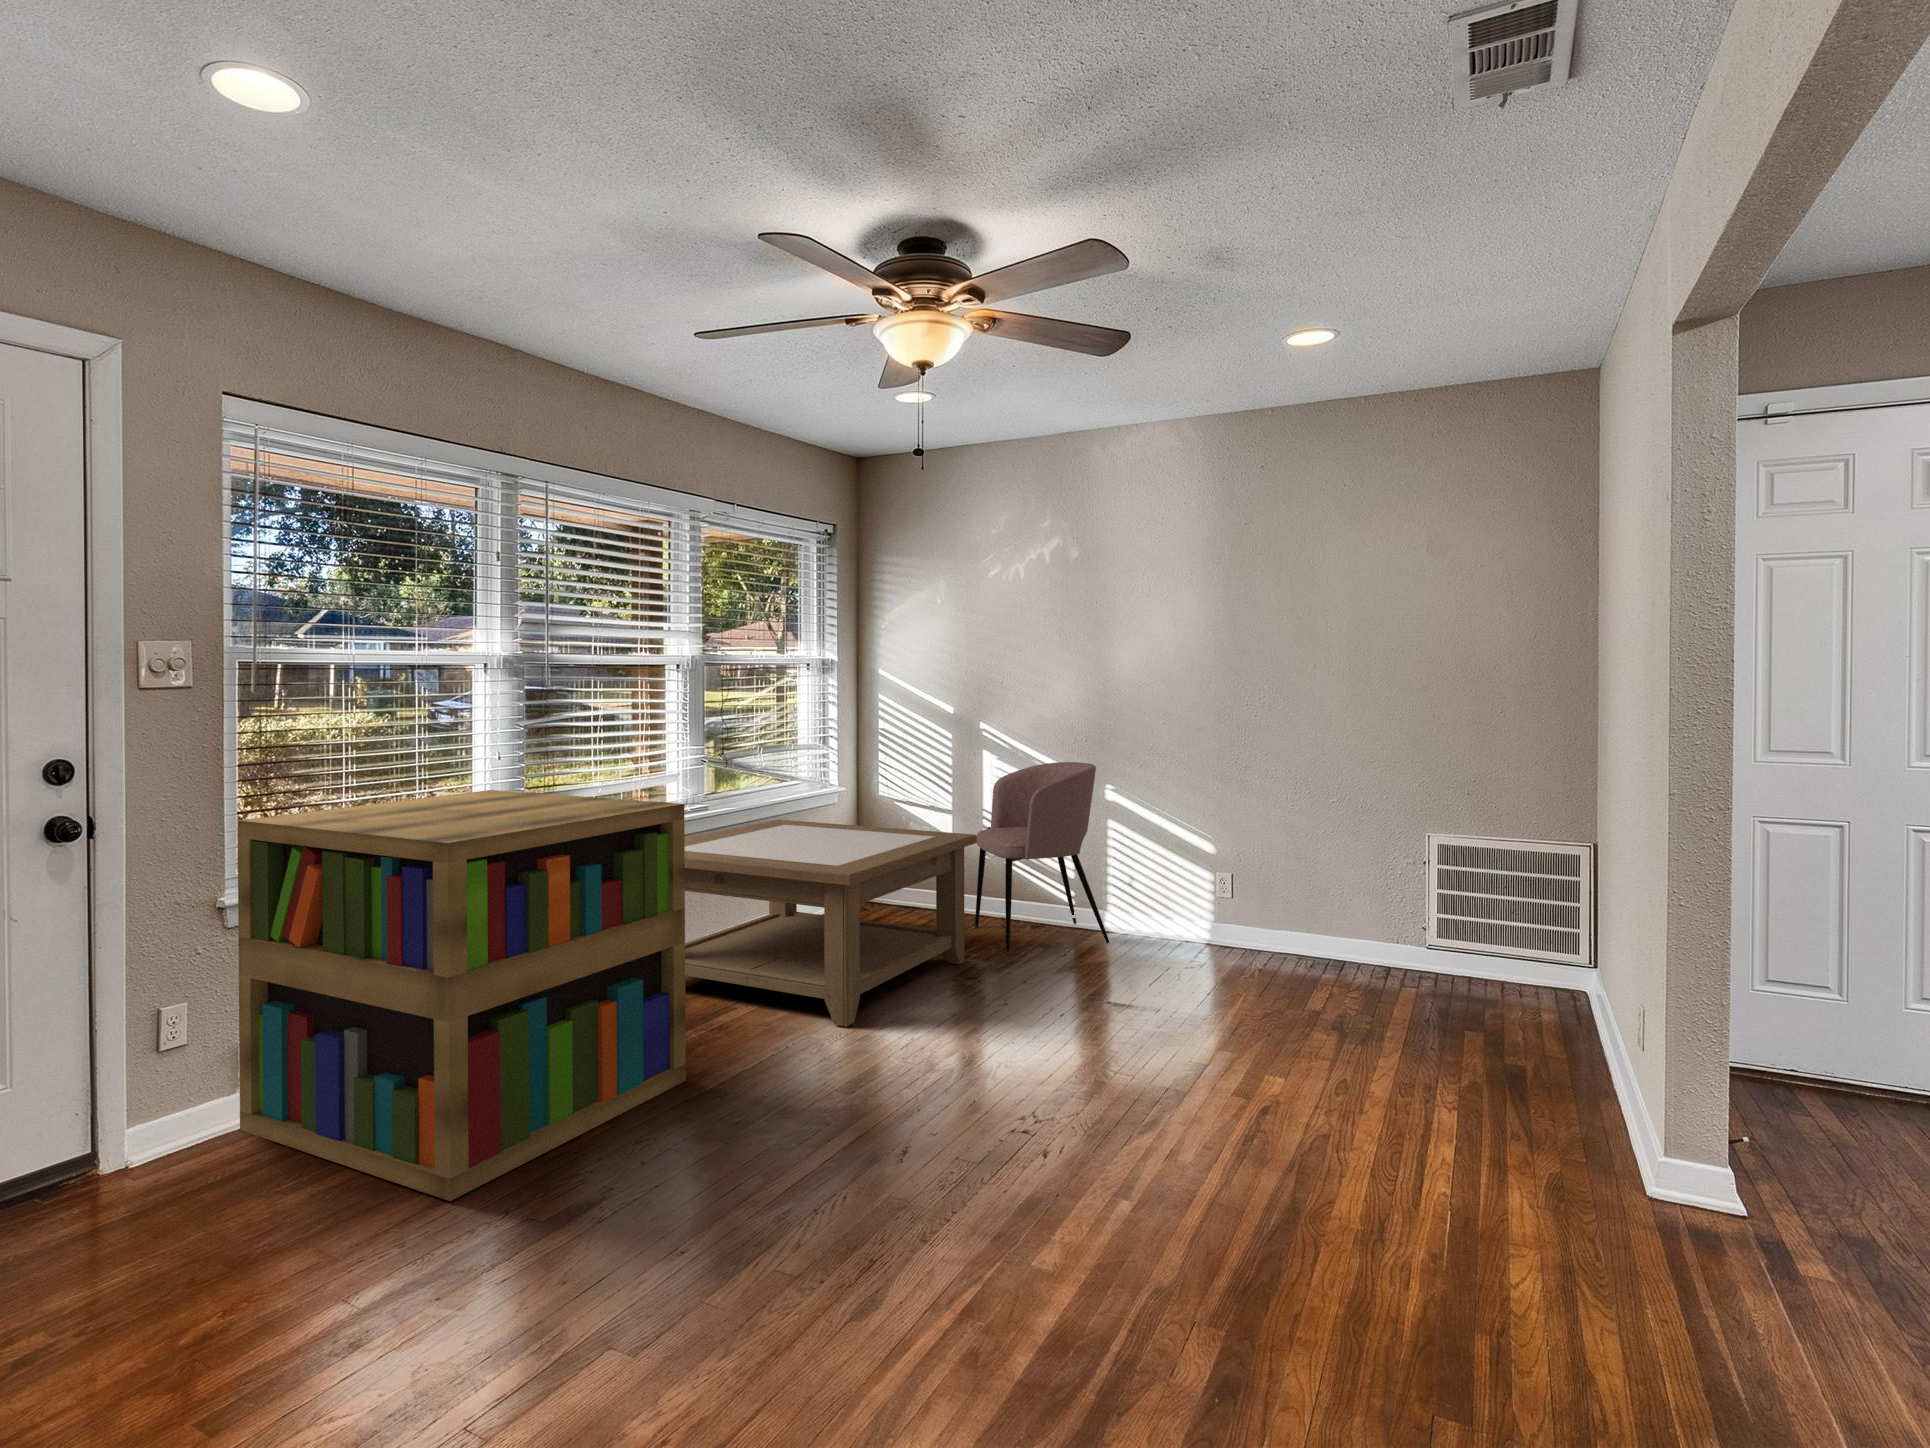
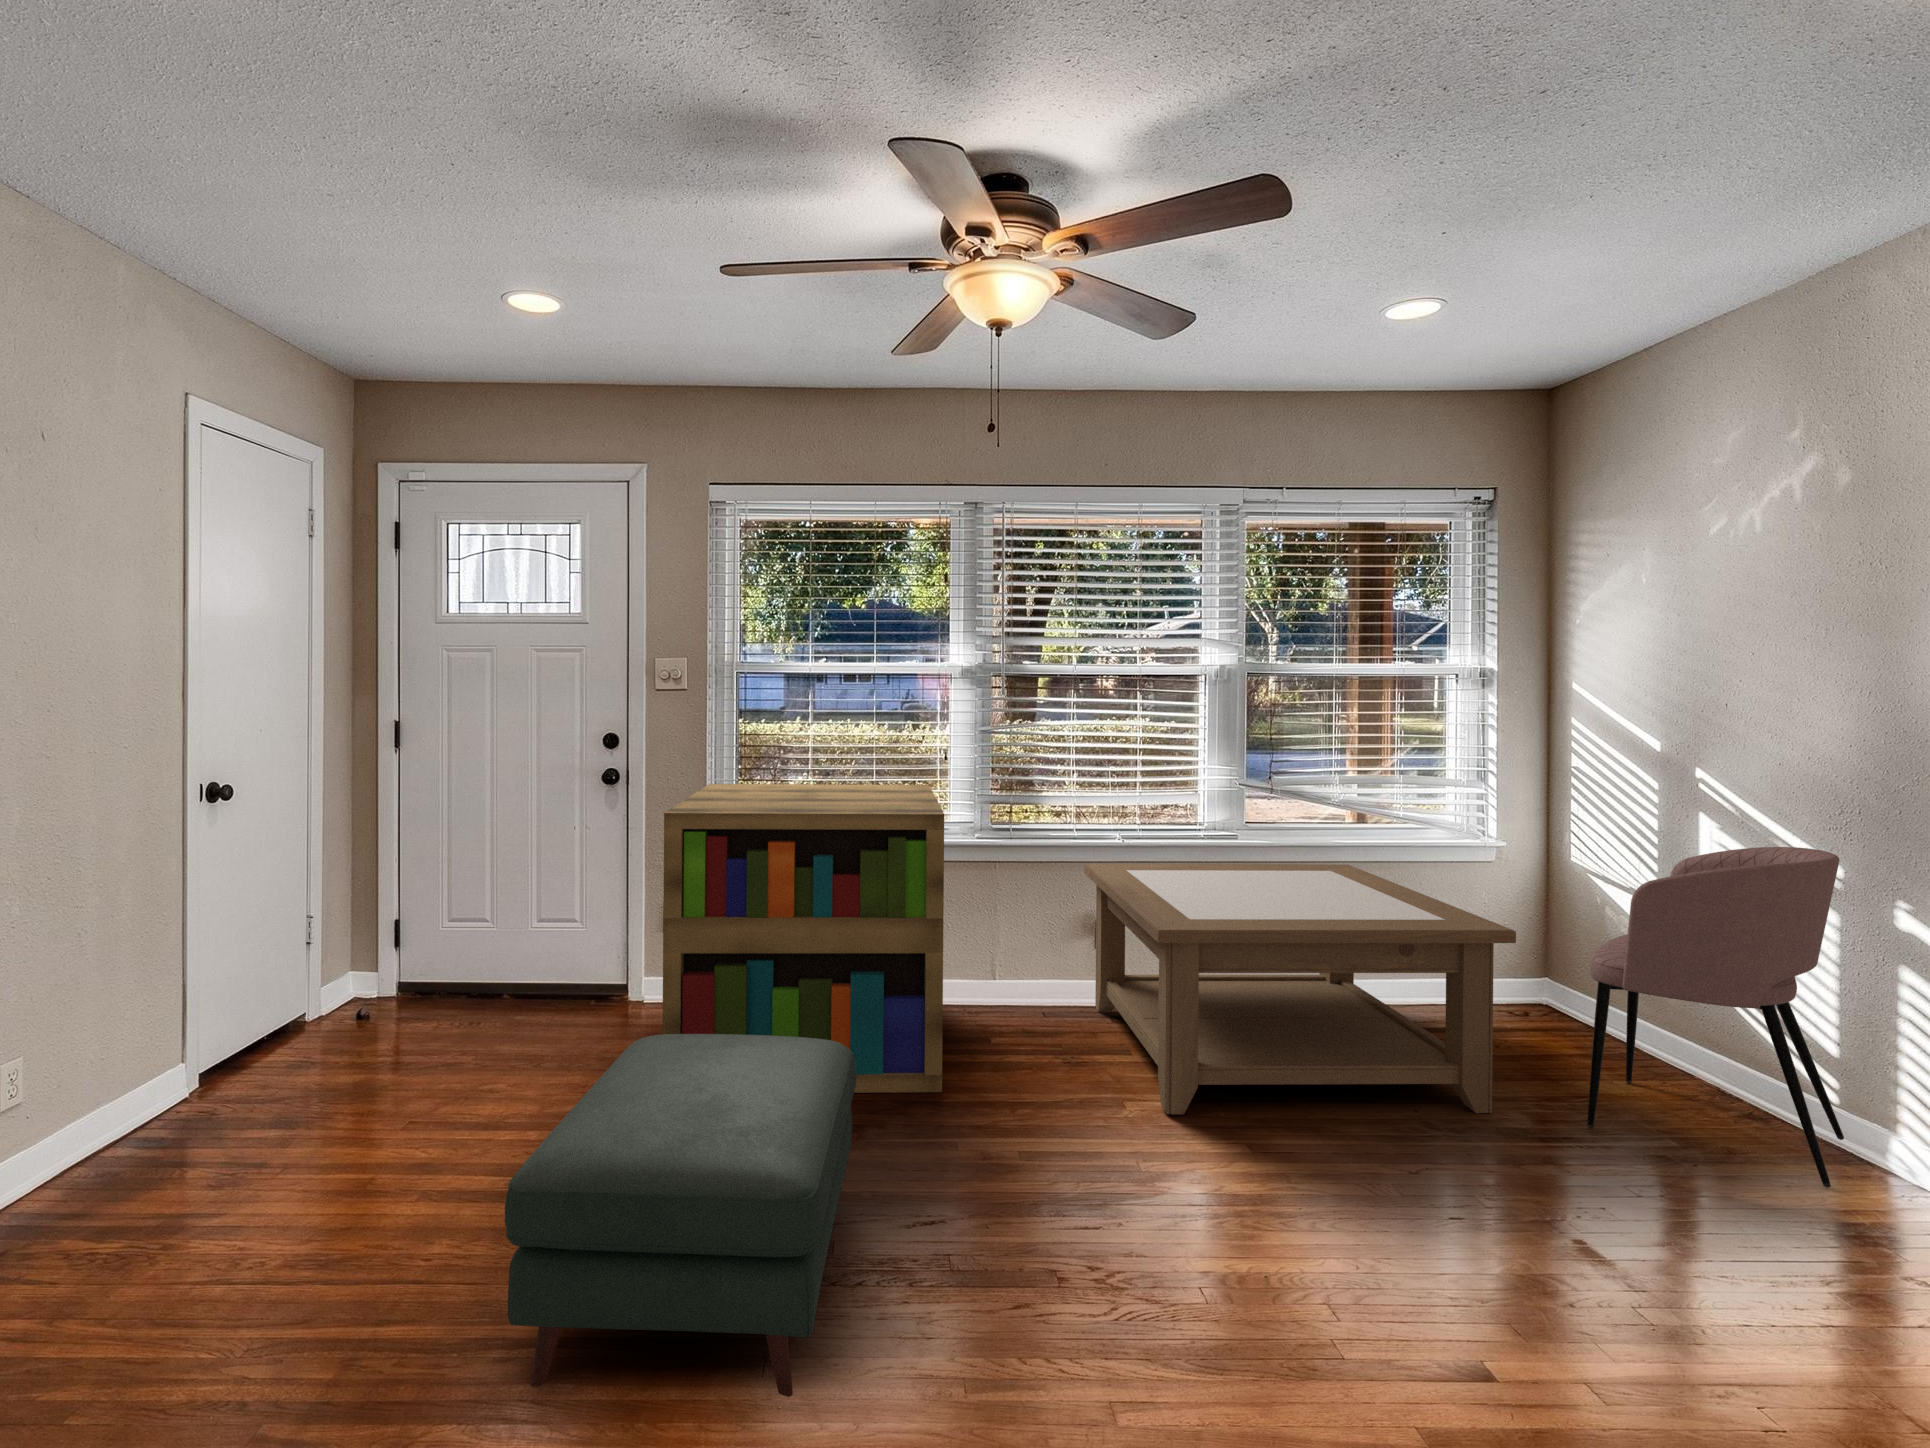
ottoman: none [642,1015,1059,1356] -> present [505,1034,857,1397]

